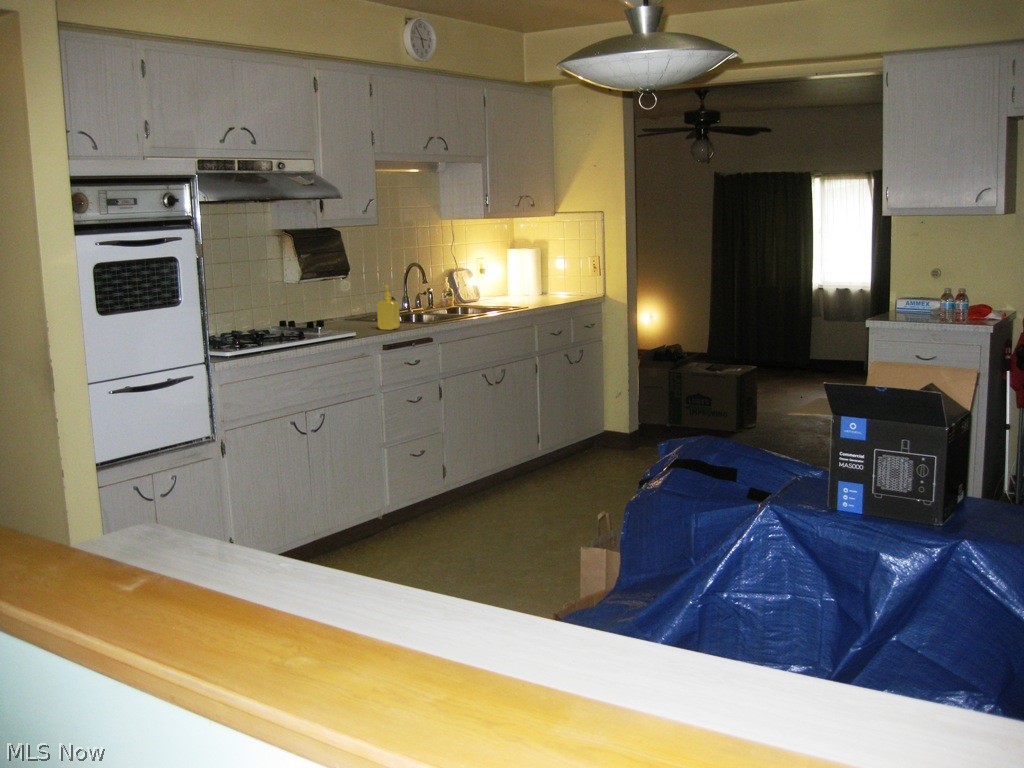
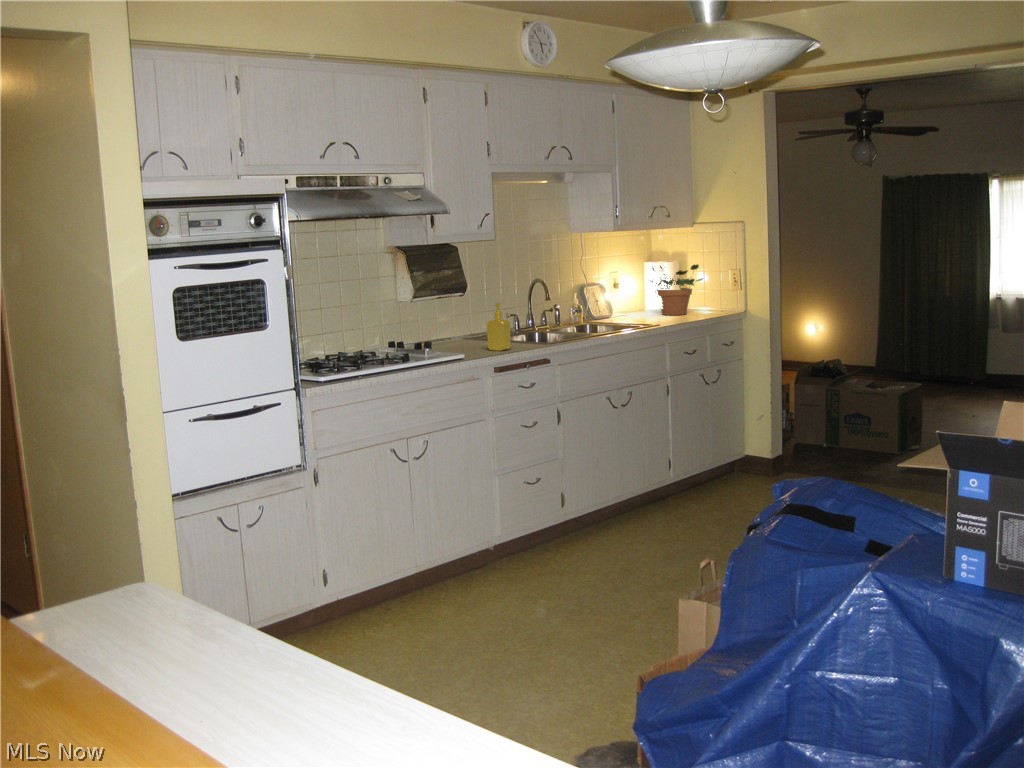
potted plant: none [510,252,564,300] -> present [652,264,702,315]

